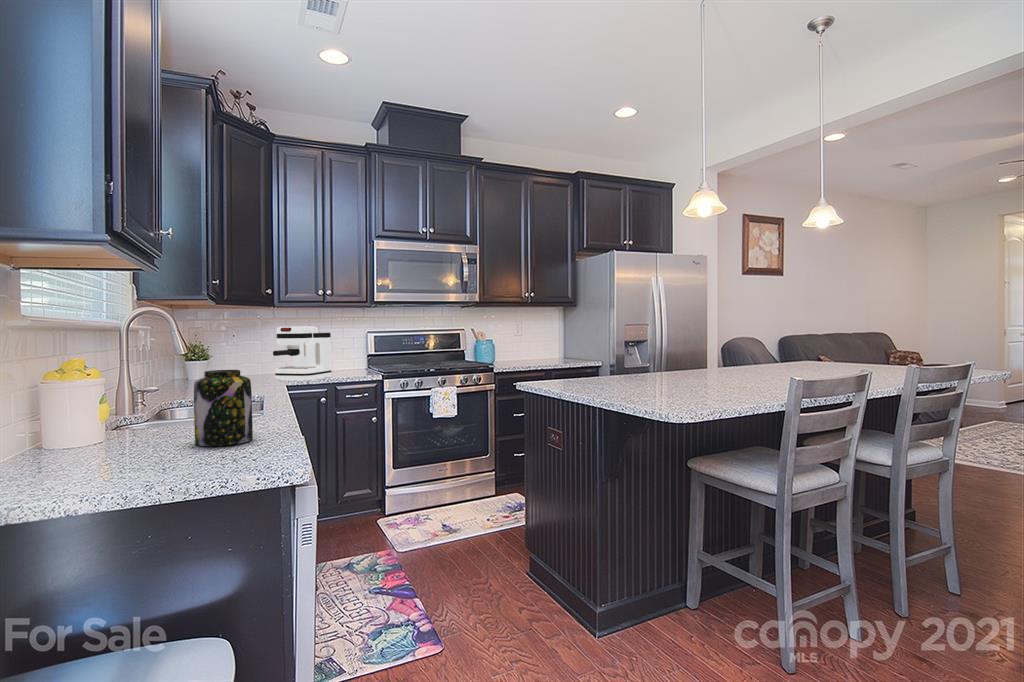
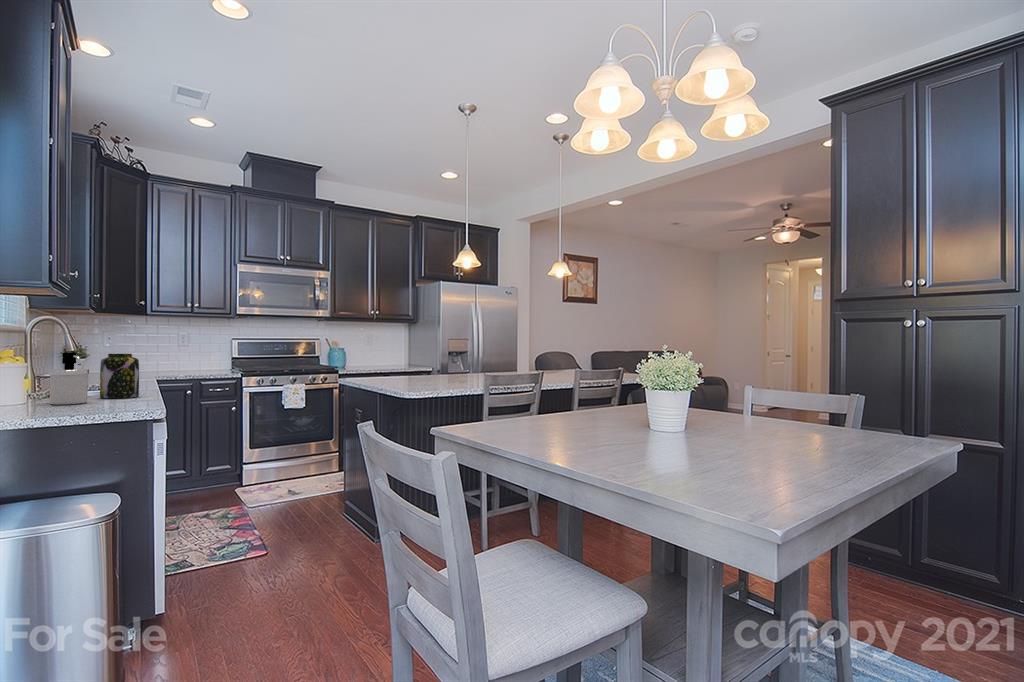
coffee maker: present [273,327,332,381] -> none [143,332,196,377]
soap dispenser: none [98,376,167,473] -> present [49,352,89,405]

